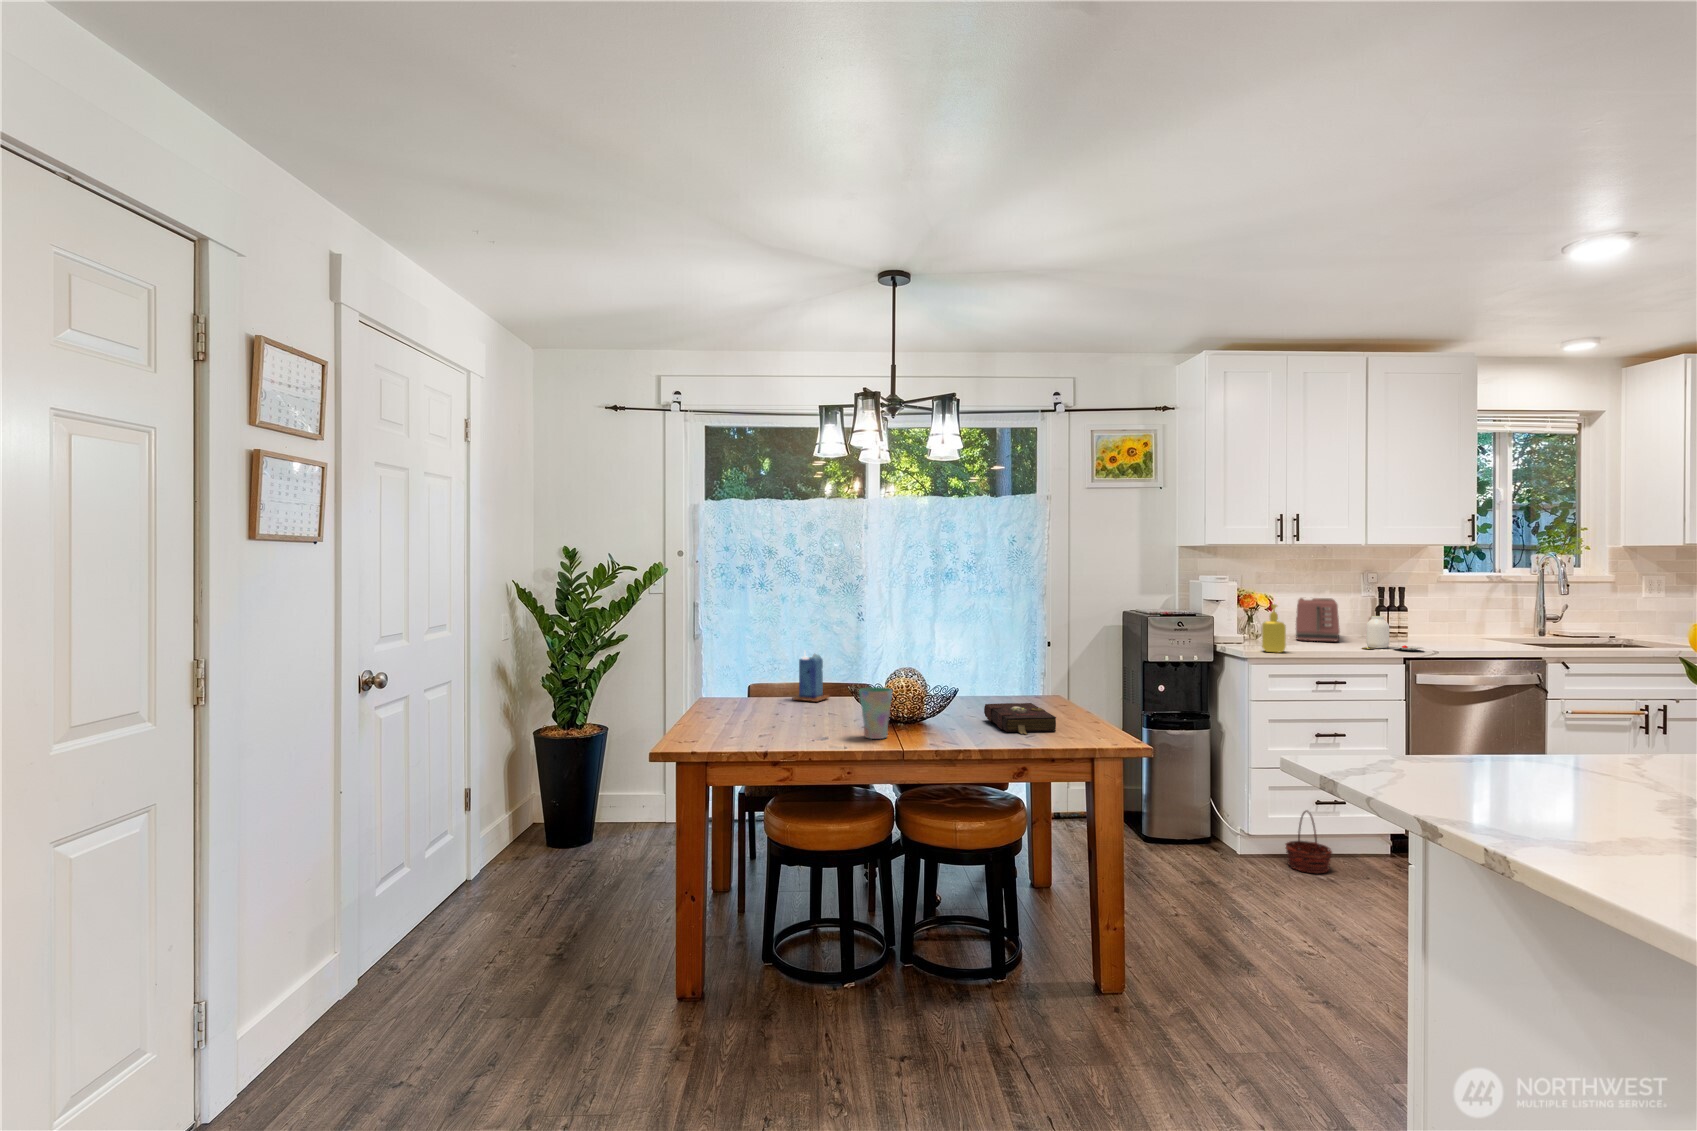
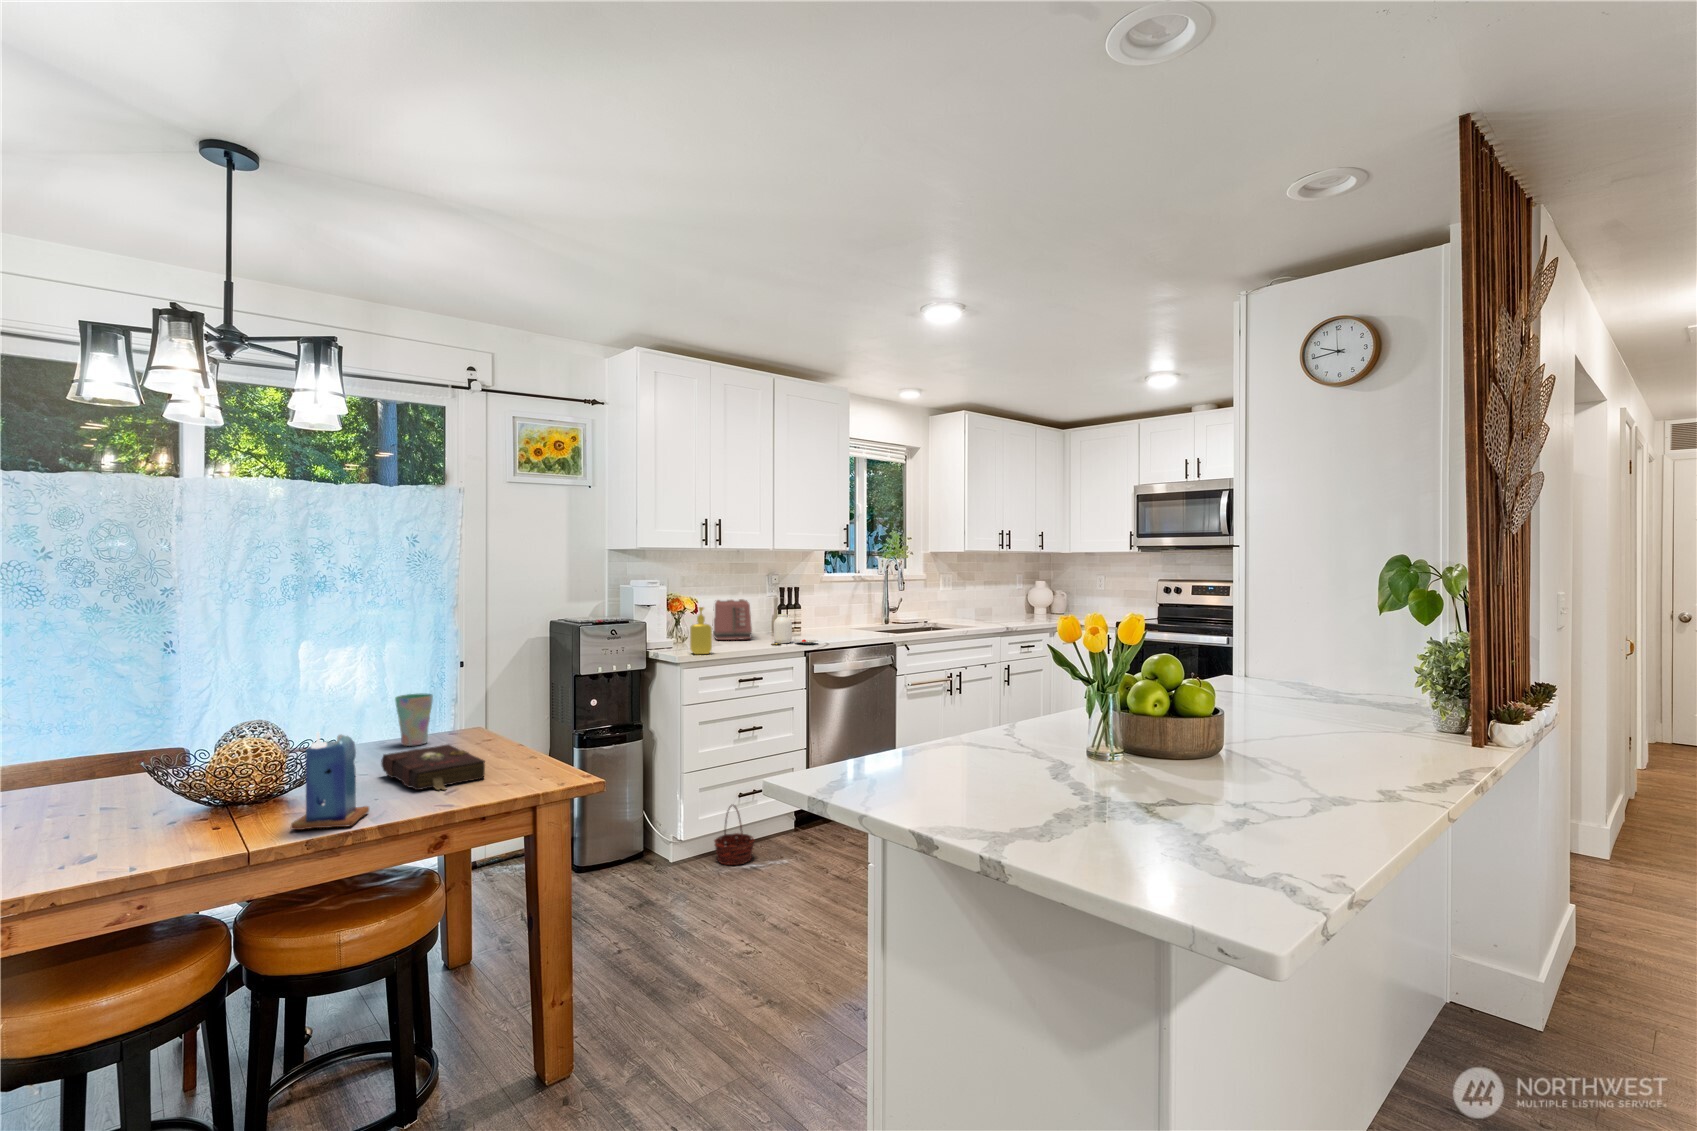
candle: present [792,652,829,702] -> present [291,732,369,830]
cup: present [859,687,893,739] -> present [395,694,433,746]

